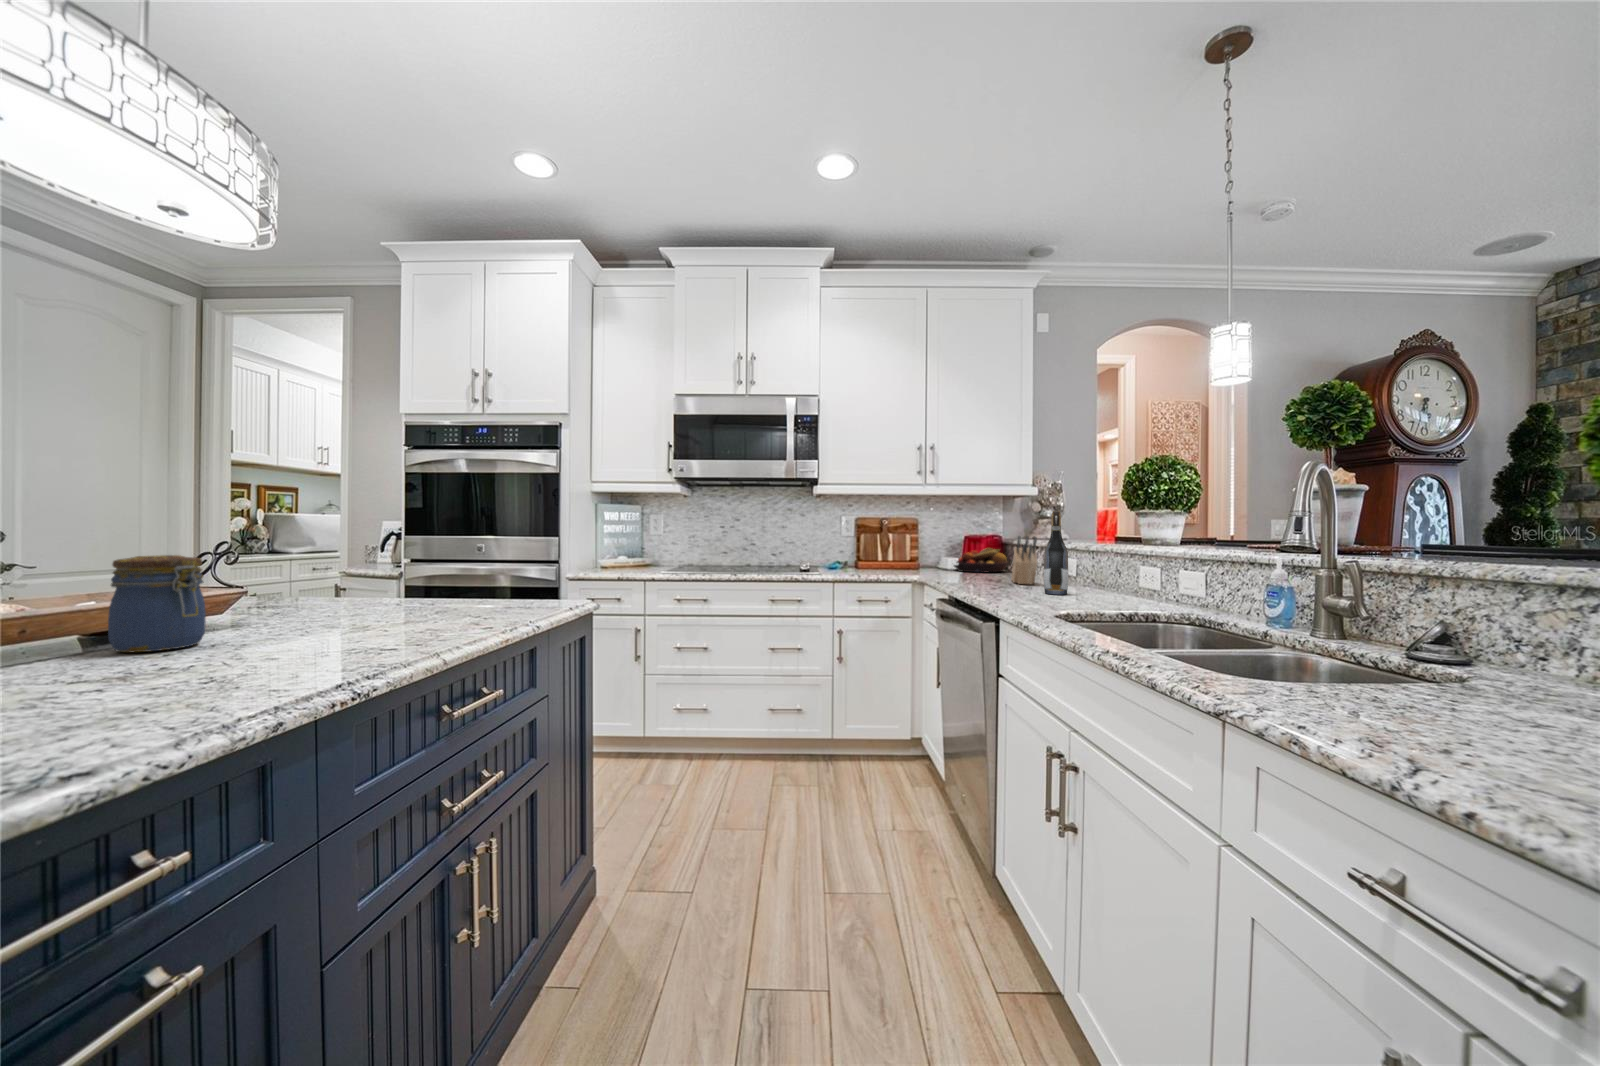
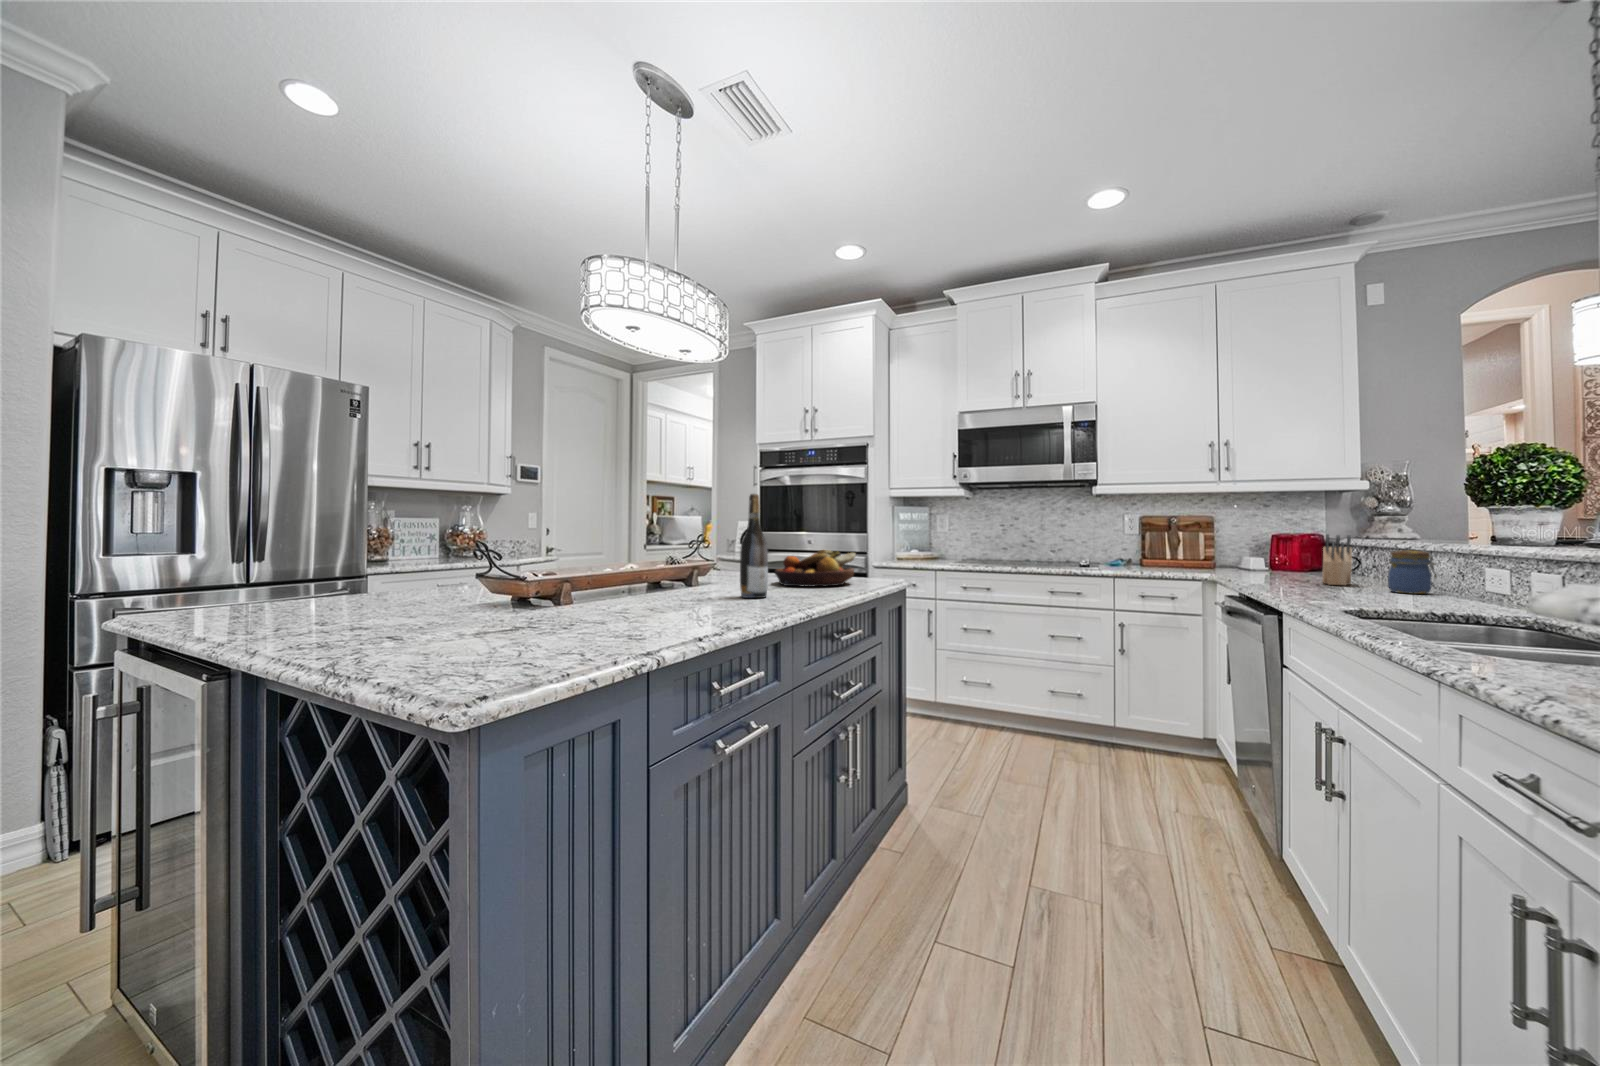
wine bottle: present [1043,511,1068,595] -> present [740,494,768,598]
fruit bowl: present [954,548,1008,572] -> present [775,550,856,587]
jar: present [108,555,206,652] -> present [1388,550,1436,594]

